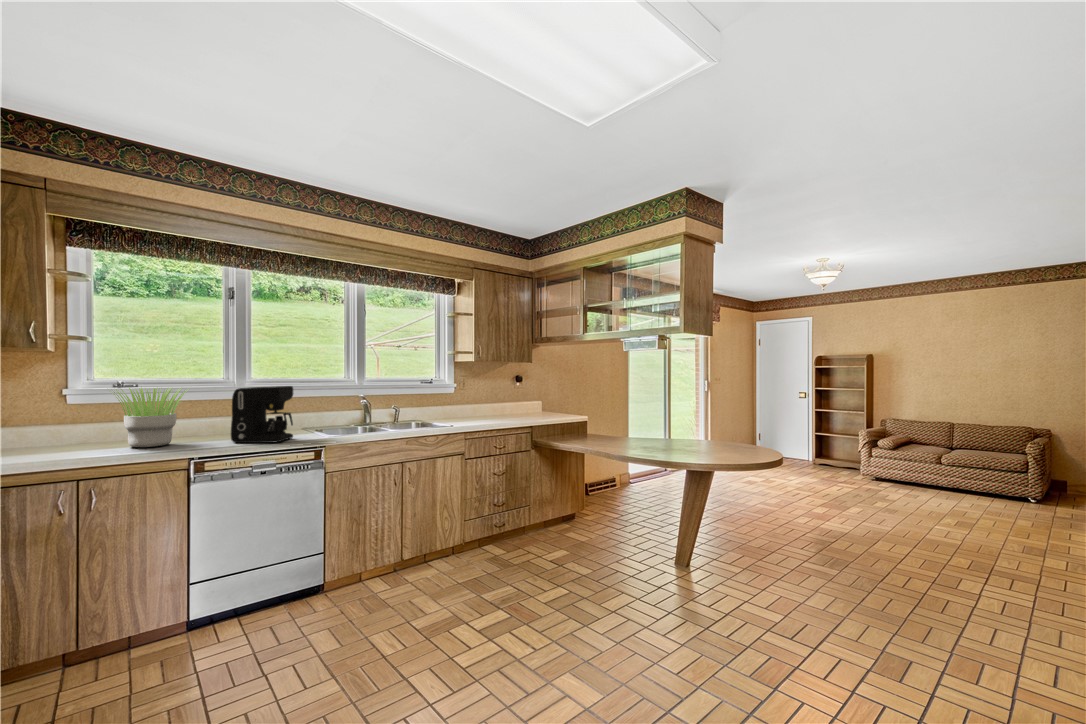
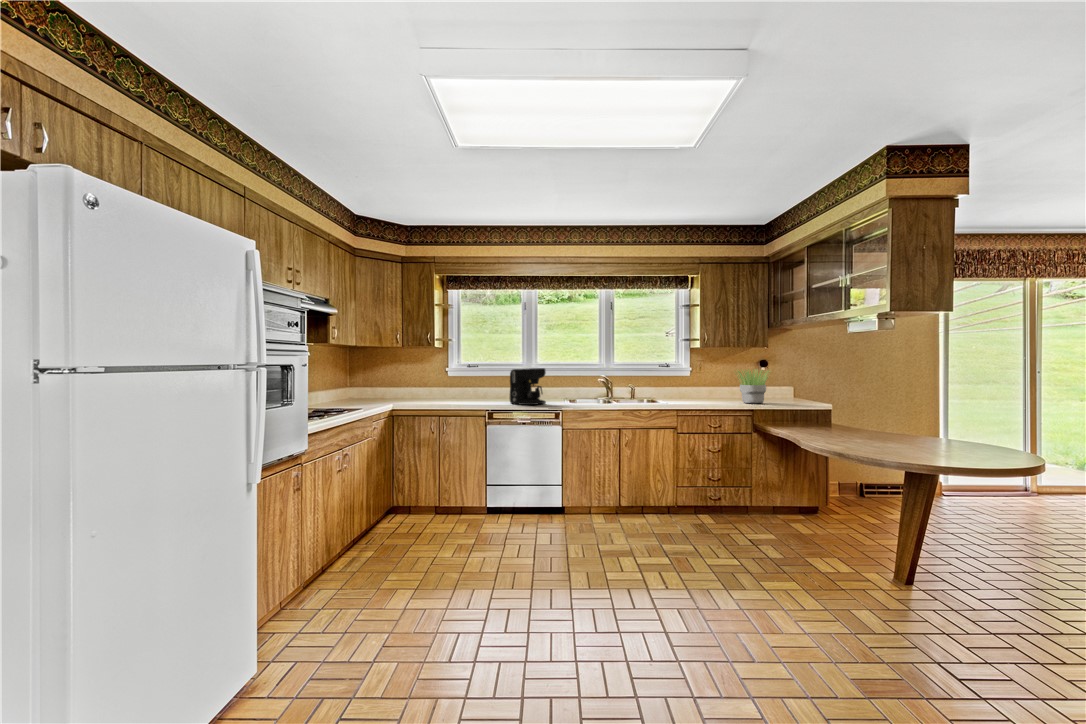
potted plant: present [114,387,186,448] -> present [738,369,769,404]

